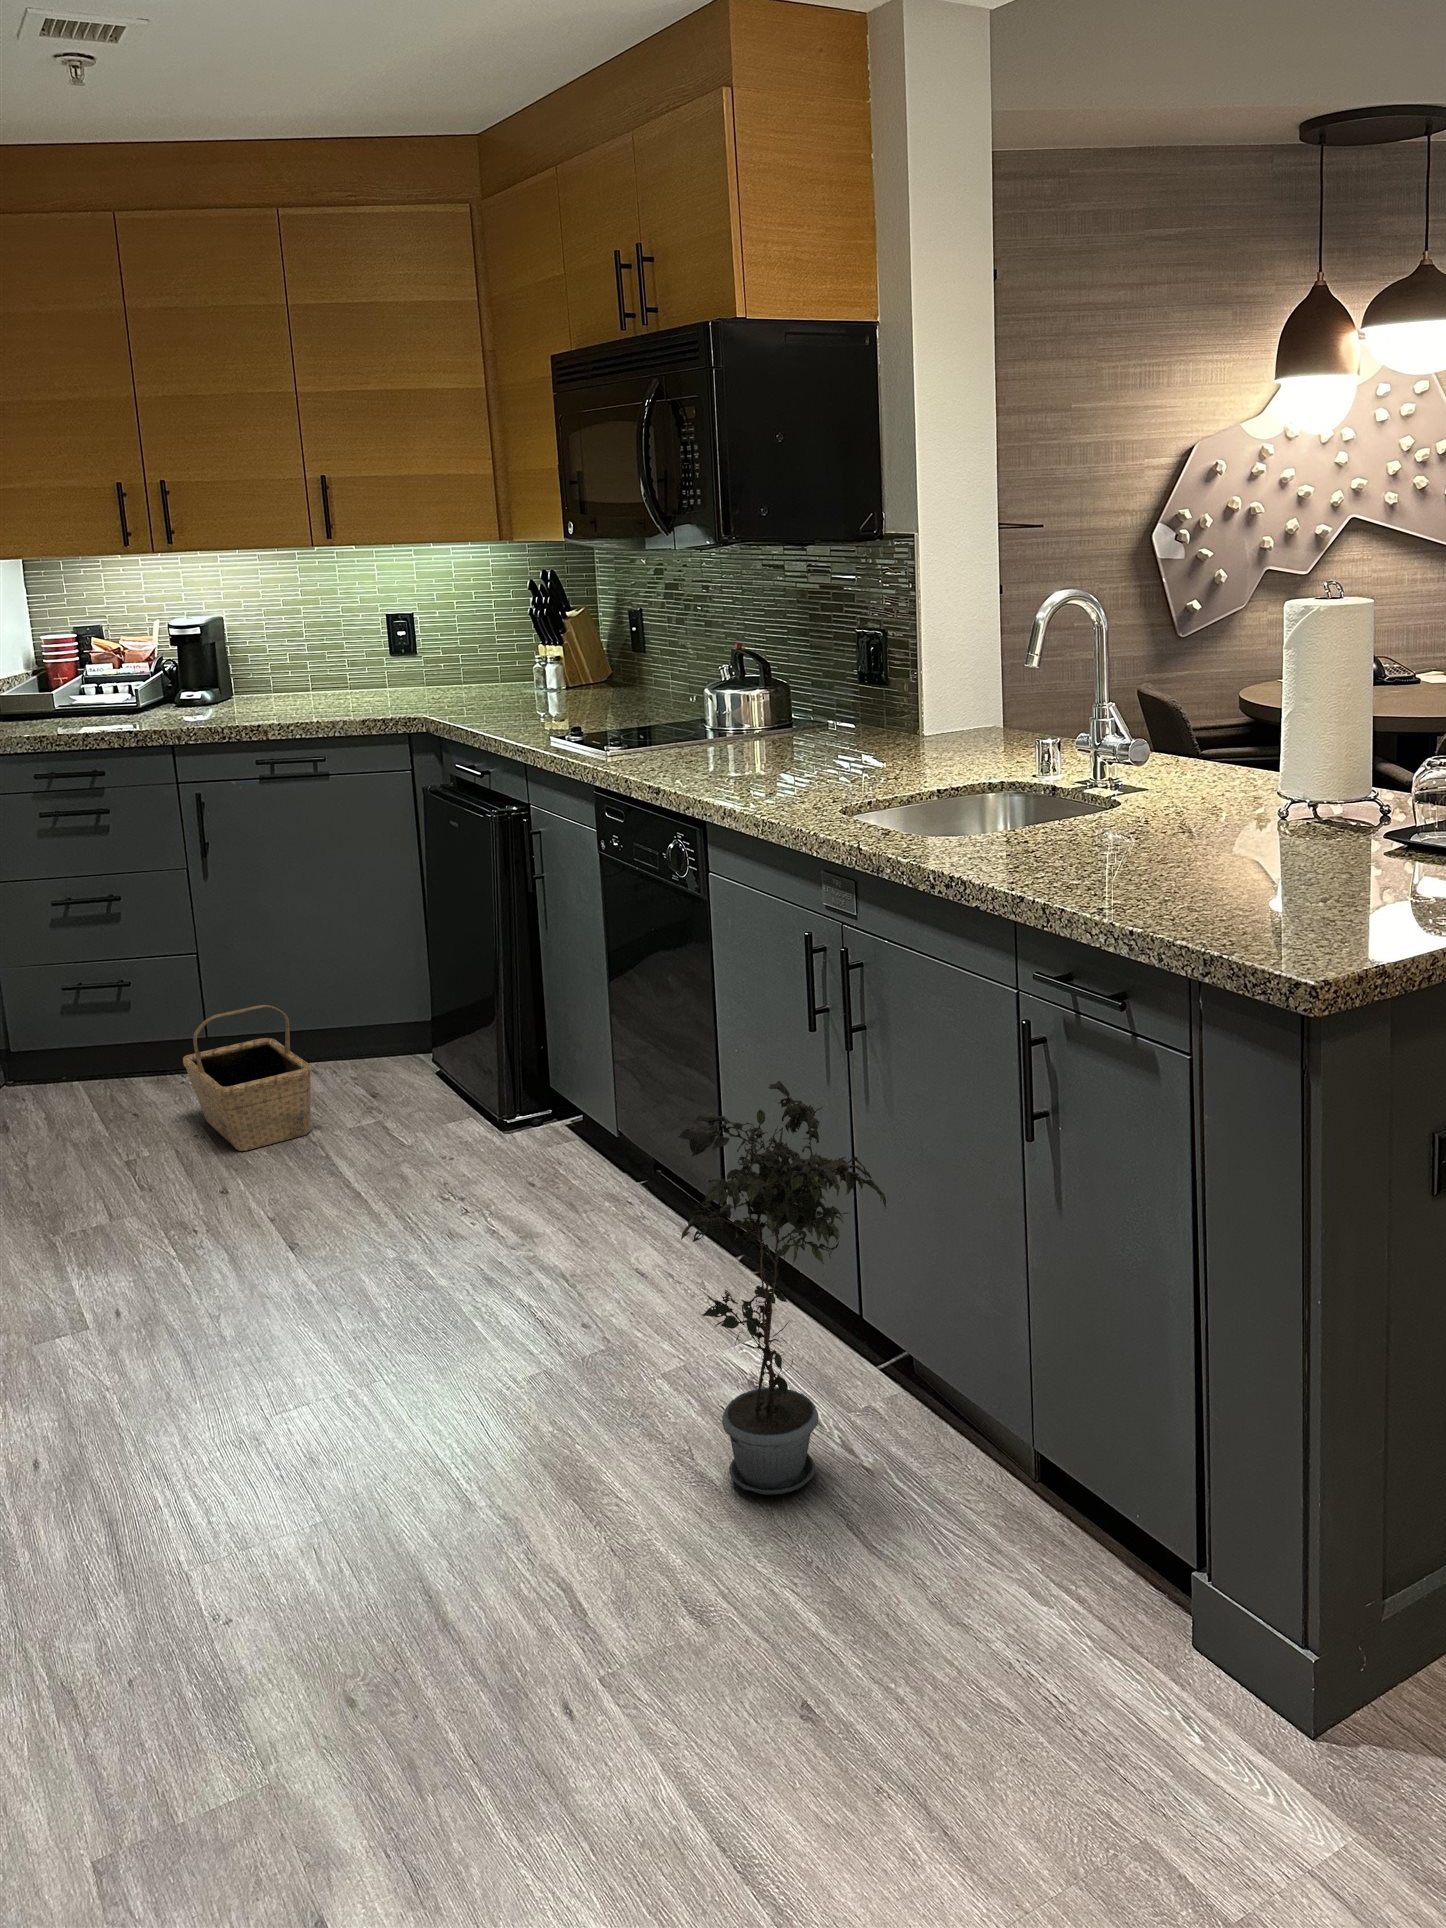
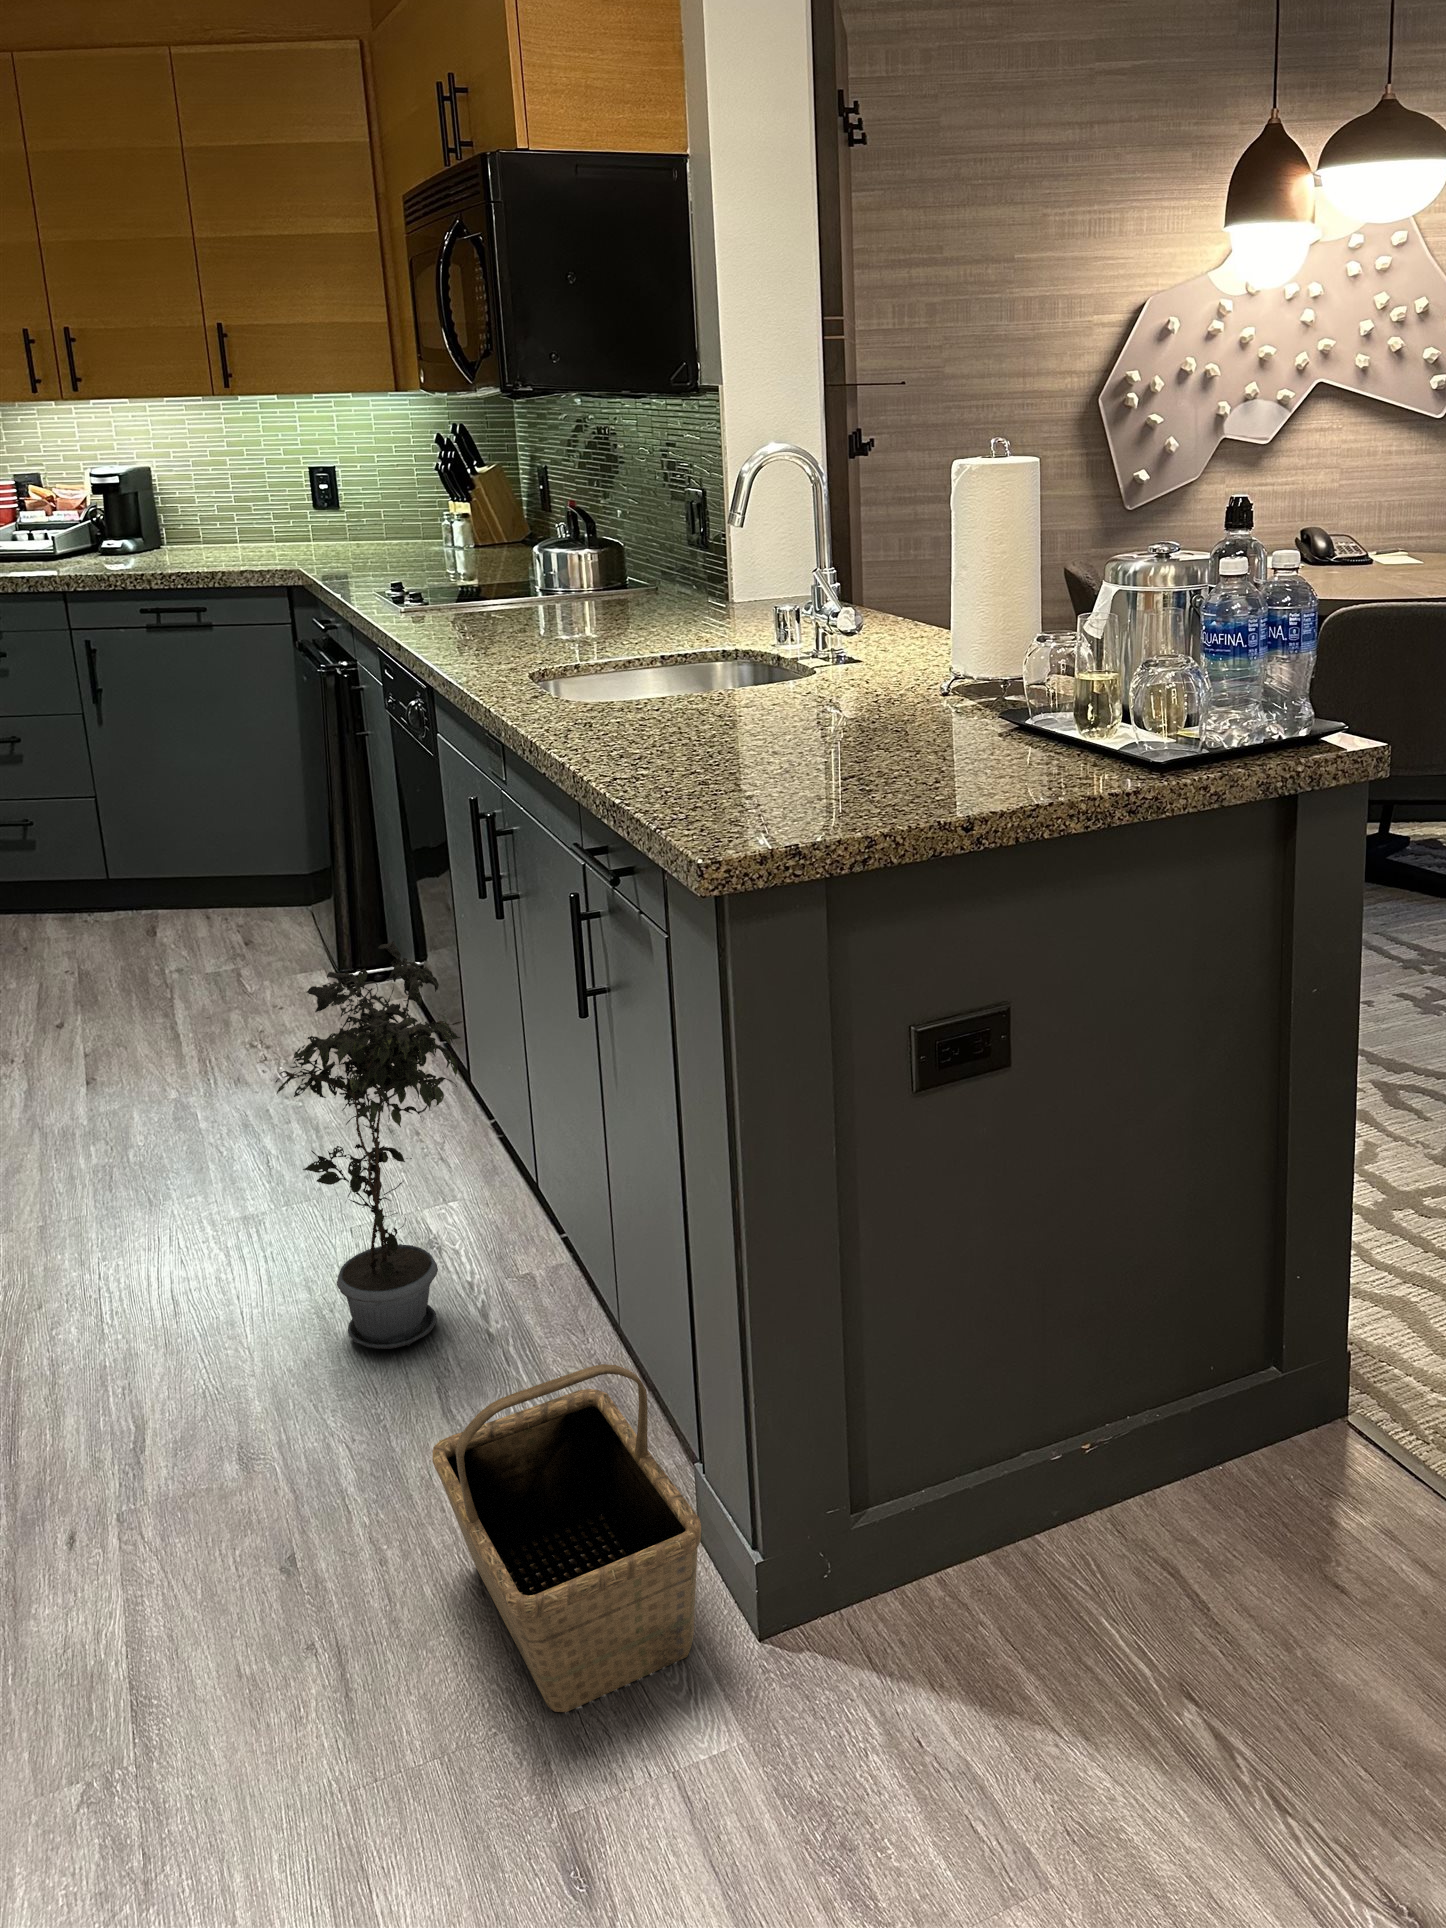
basket: present [183,1005,312,1151] -> present [432,1364,701,1712]

